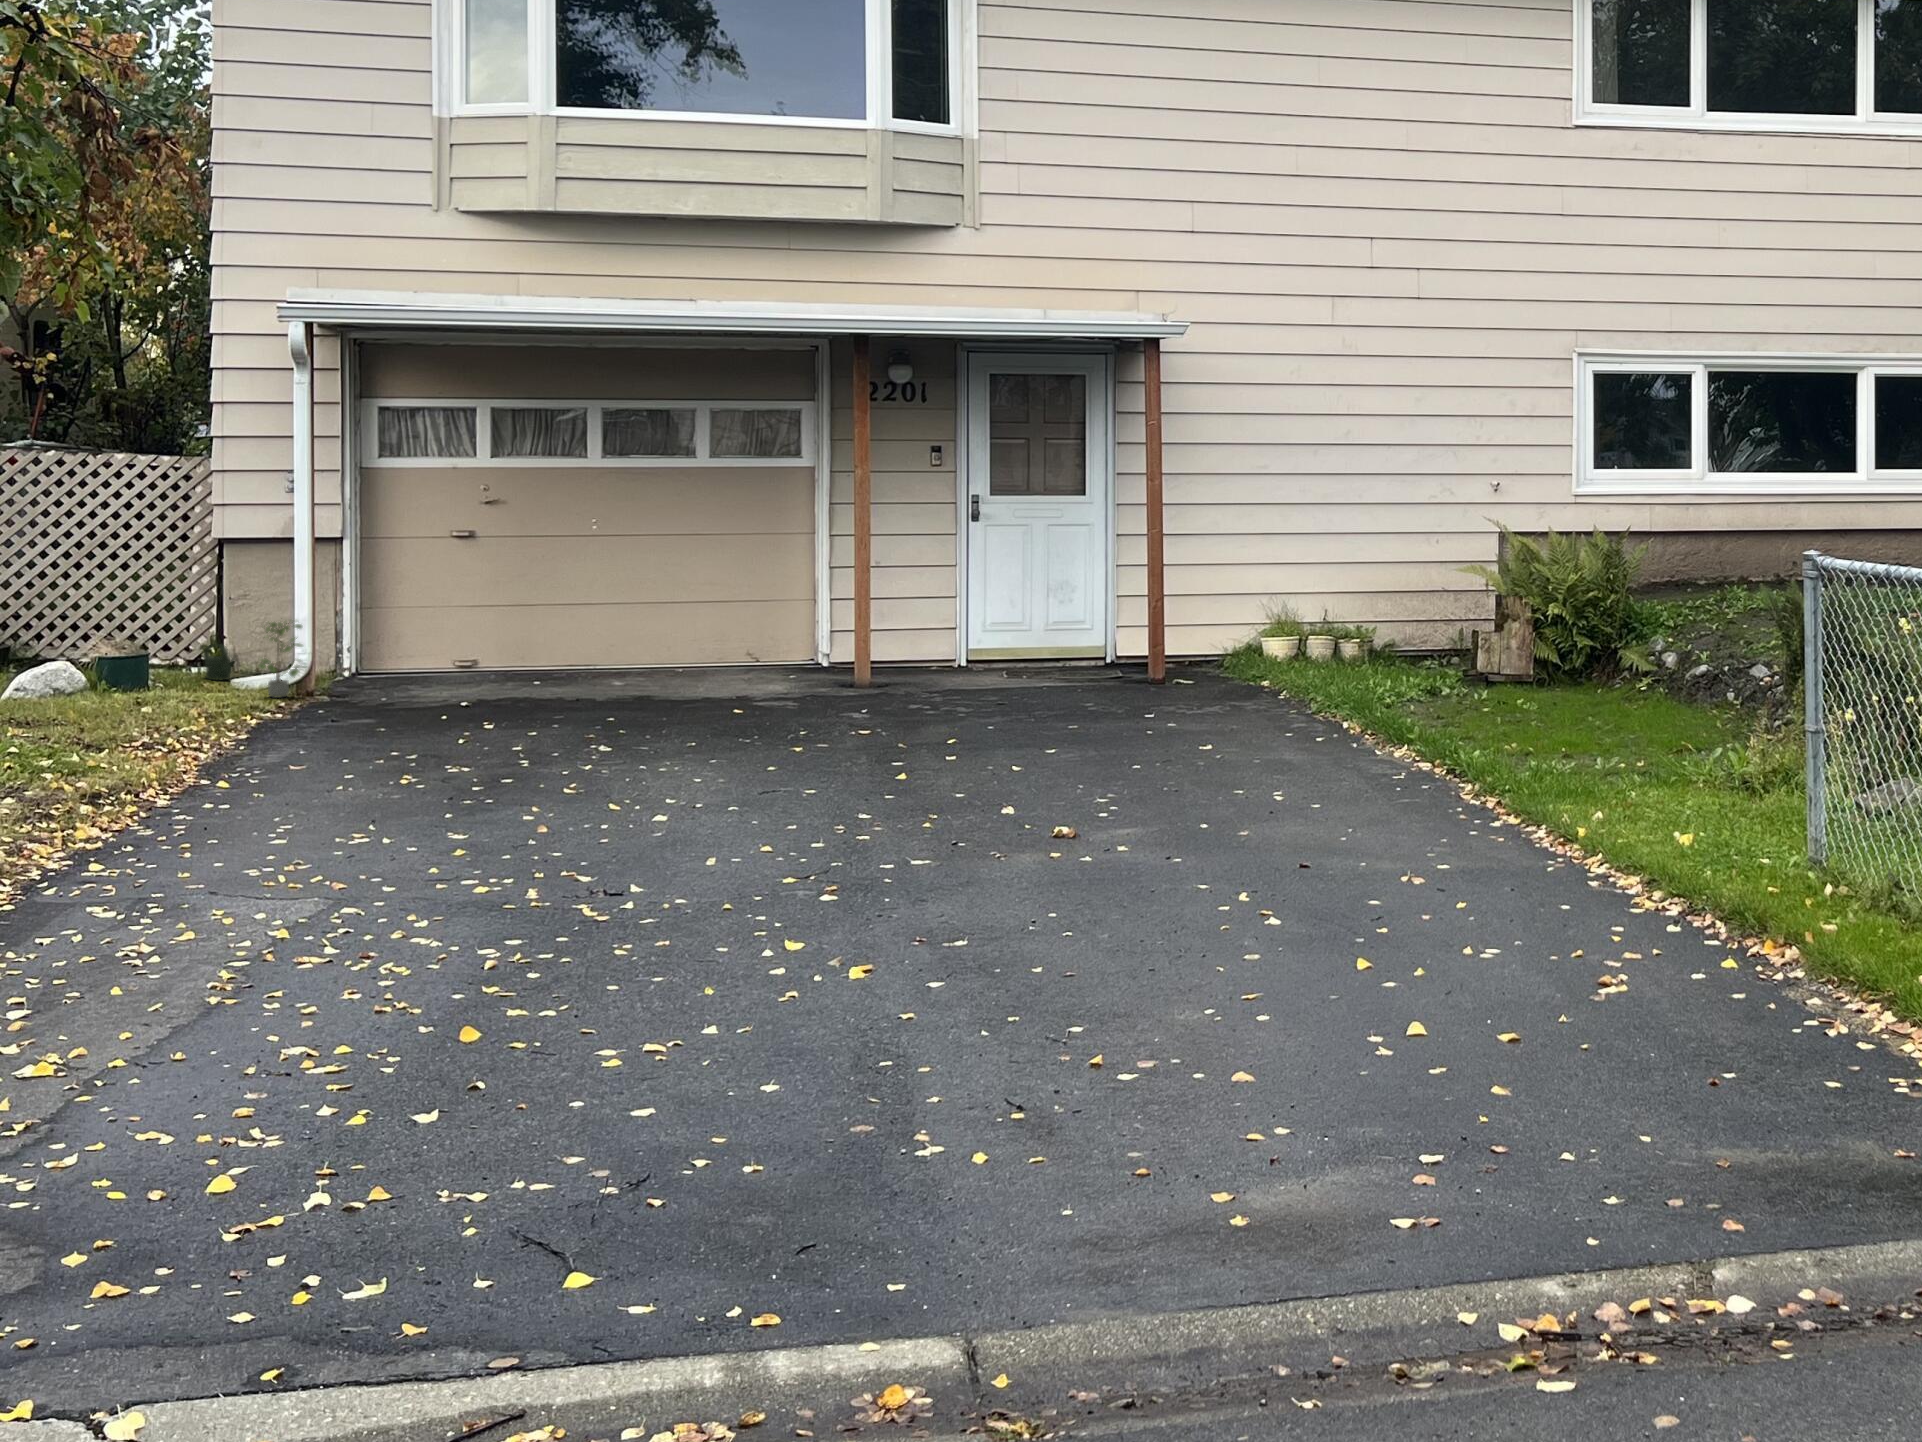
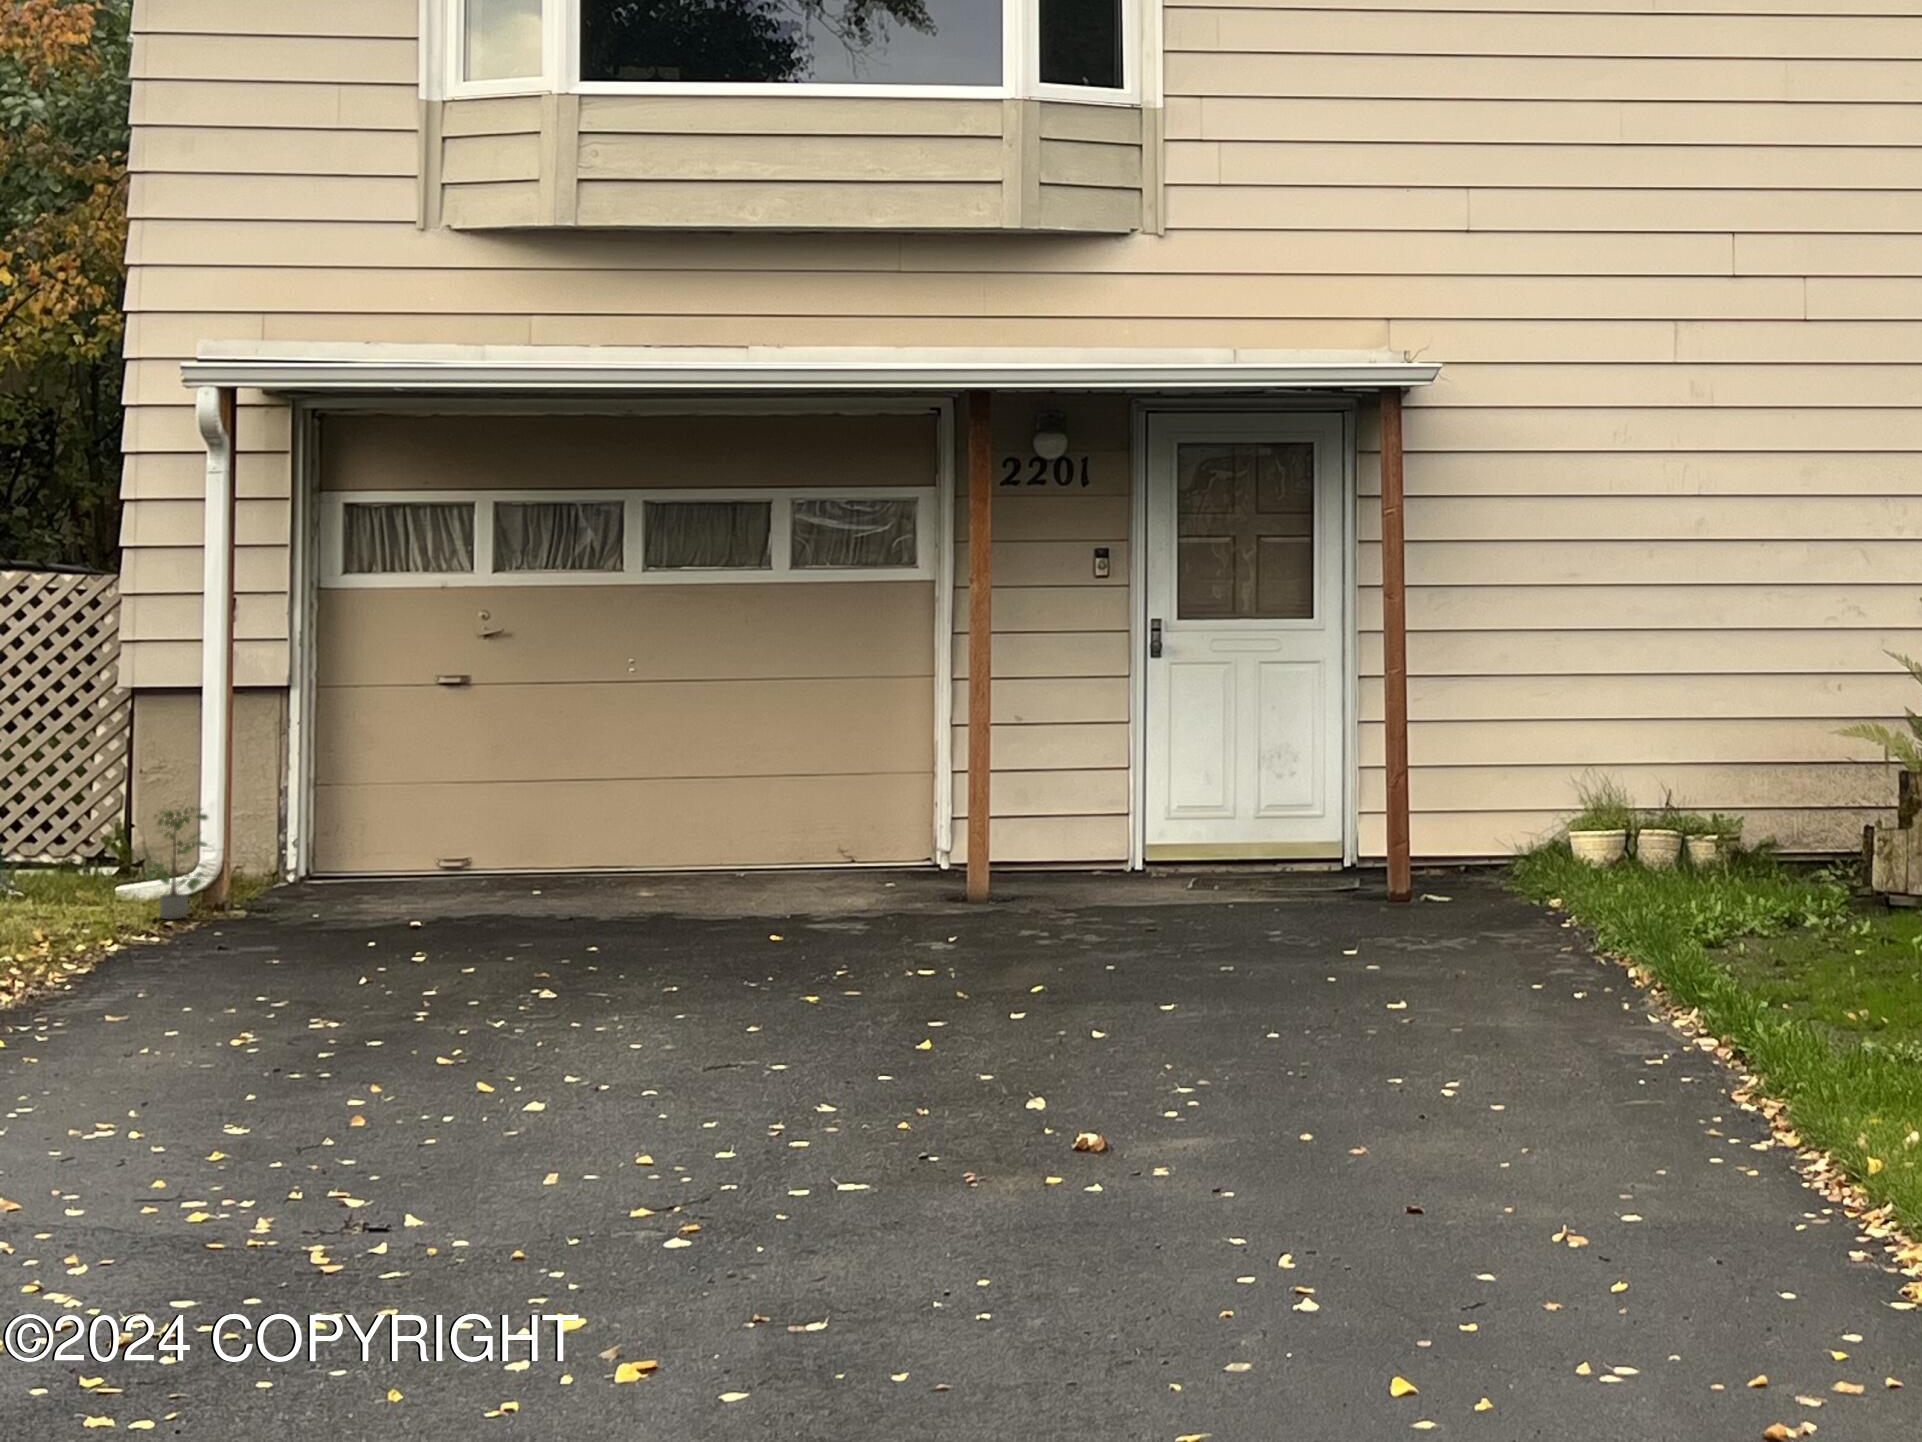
watering can: present [204,644,235,680] -> none [95,838,134,890]

